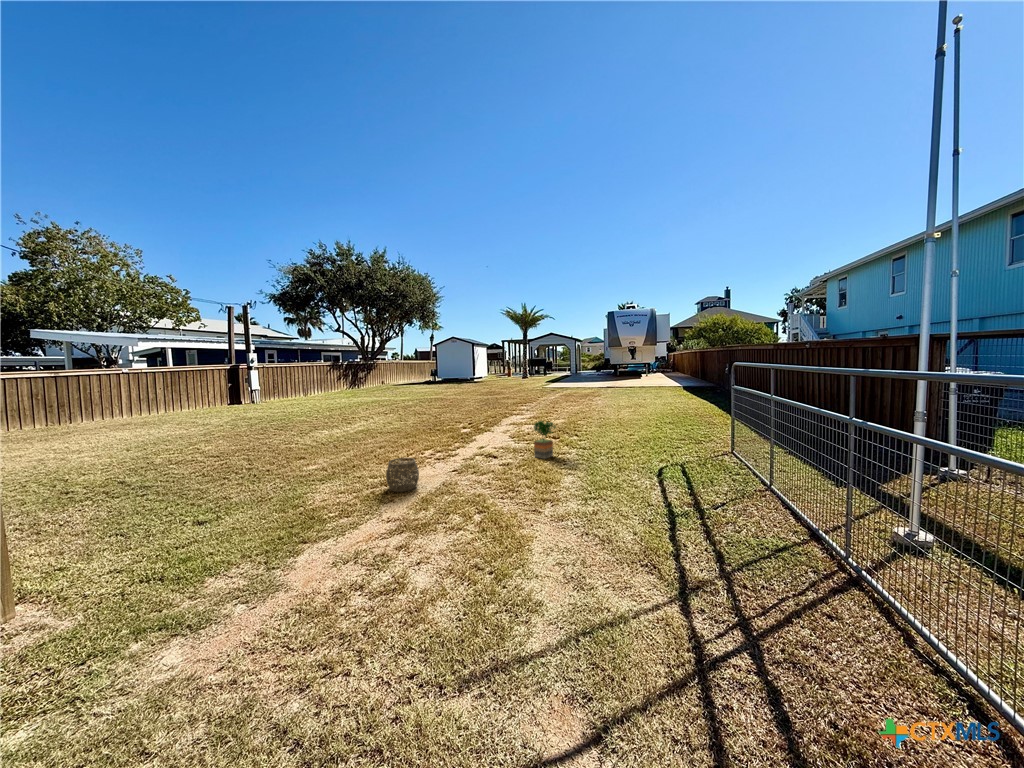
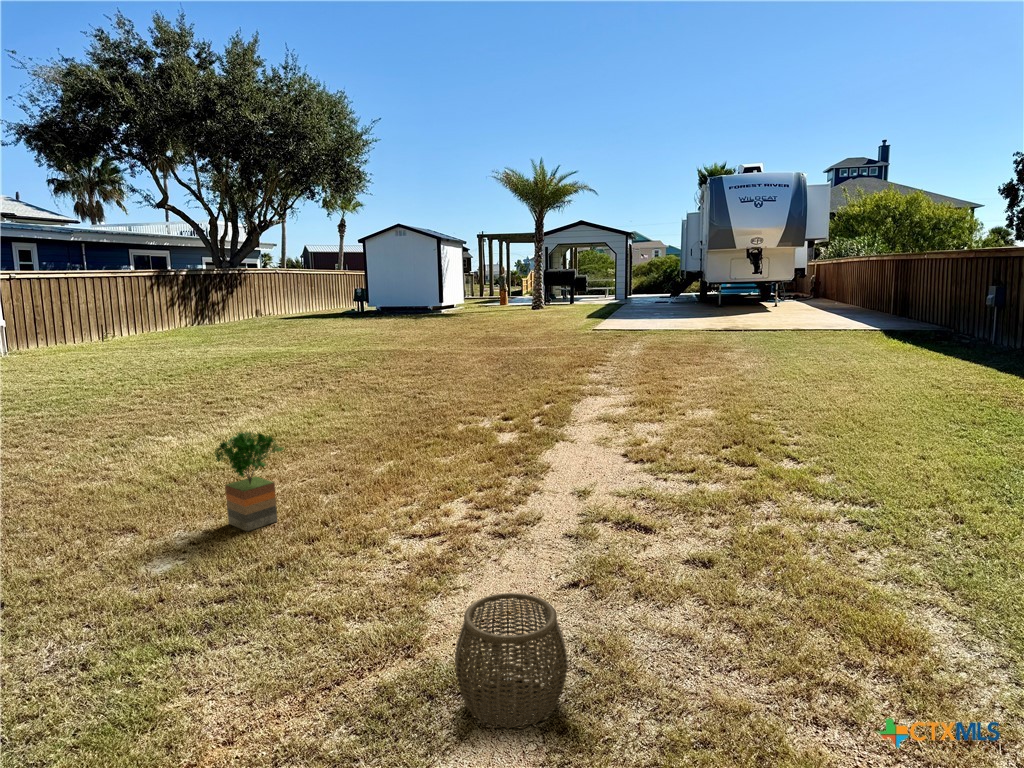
potted tree: present [534,421,556,459] -> present [215,432,284,531]

